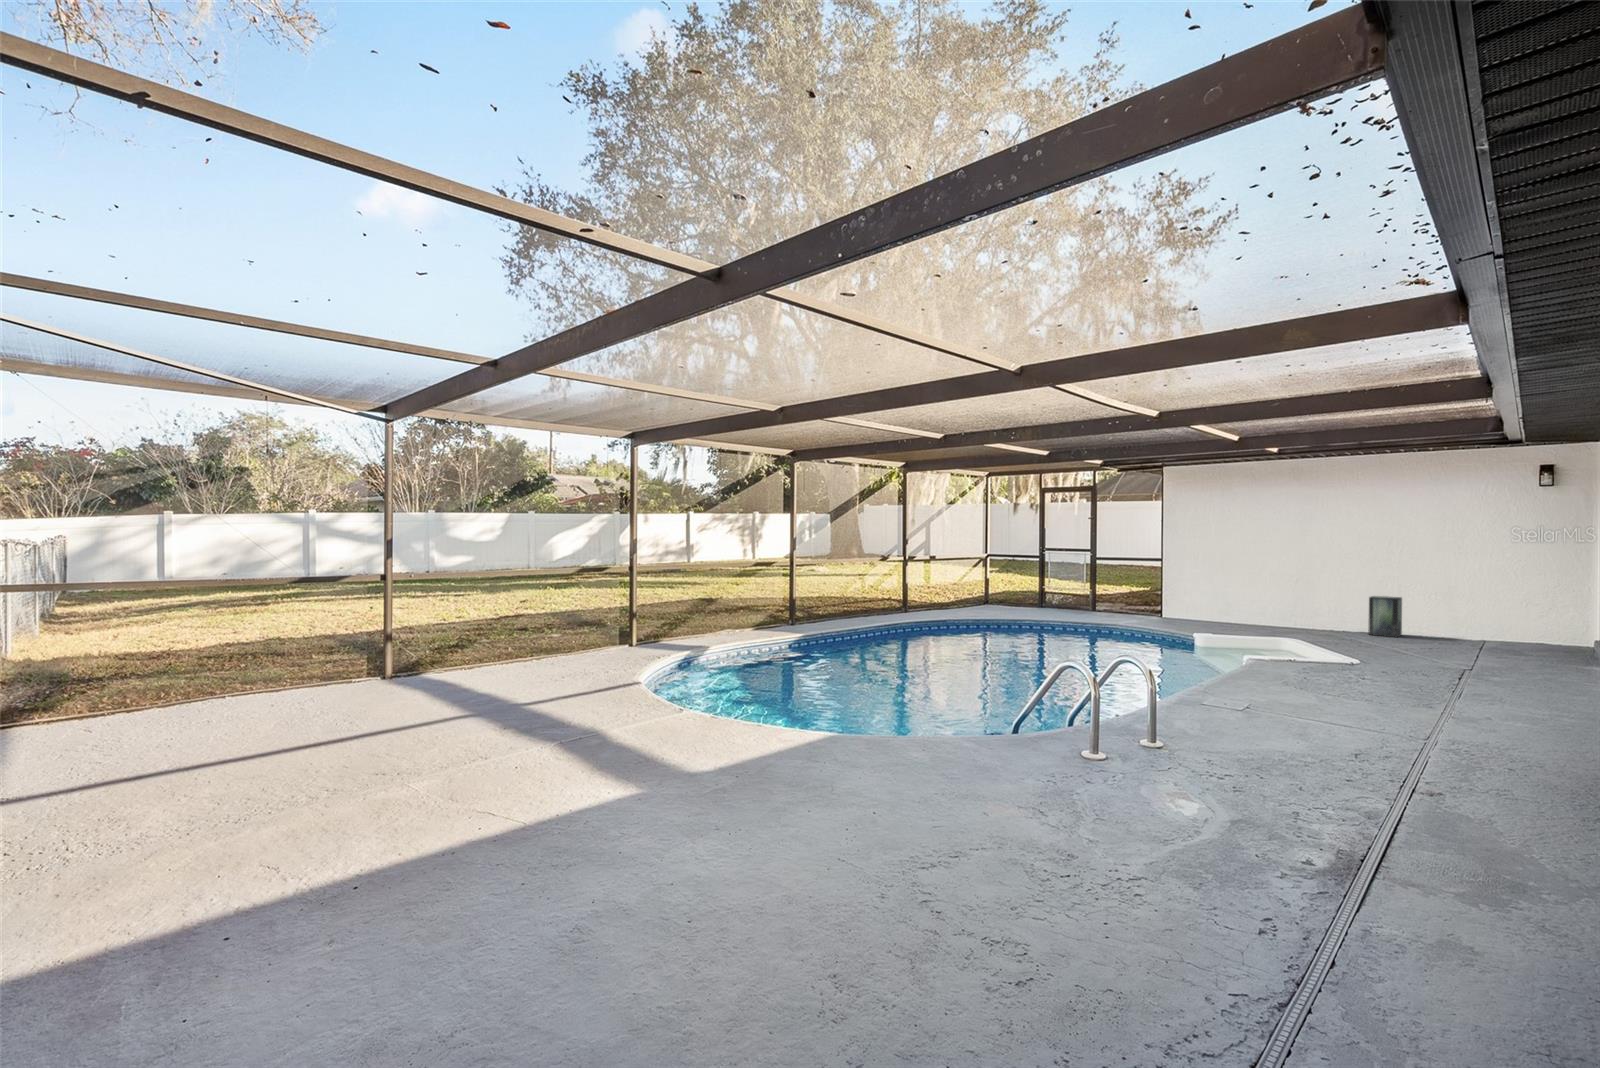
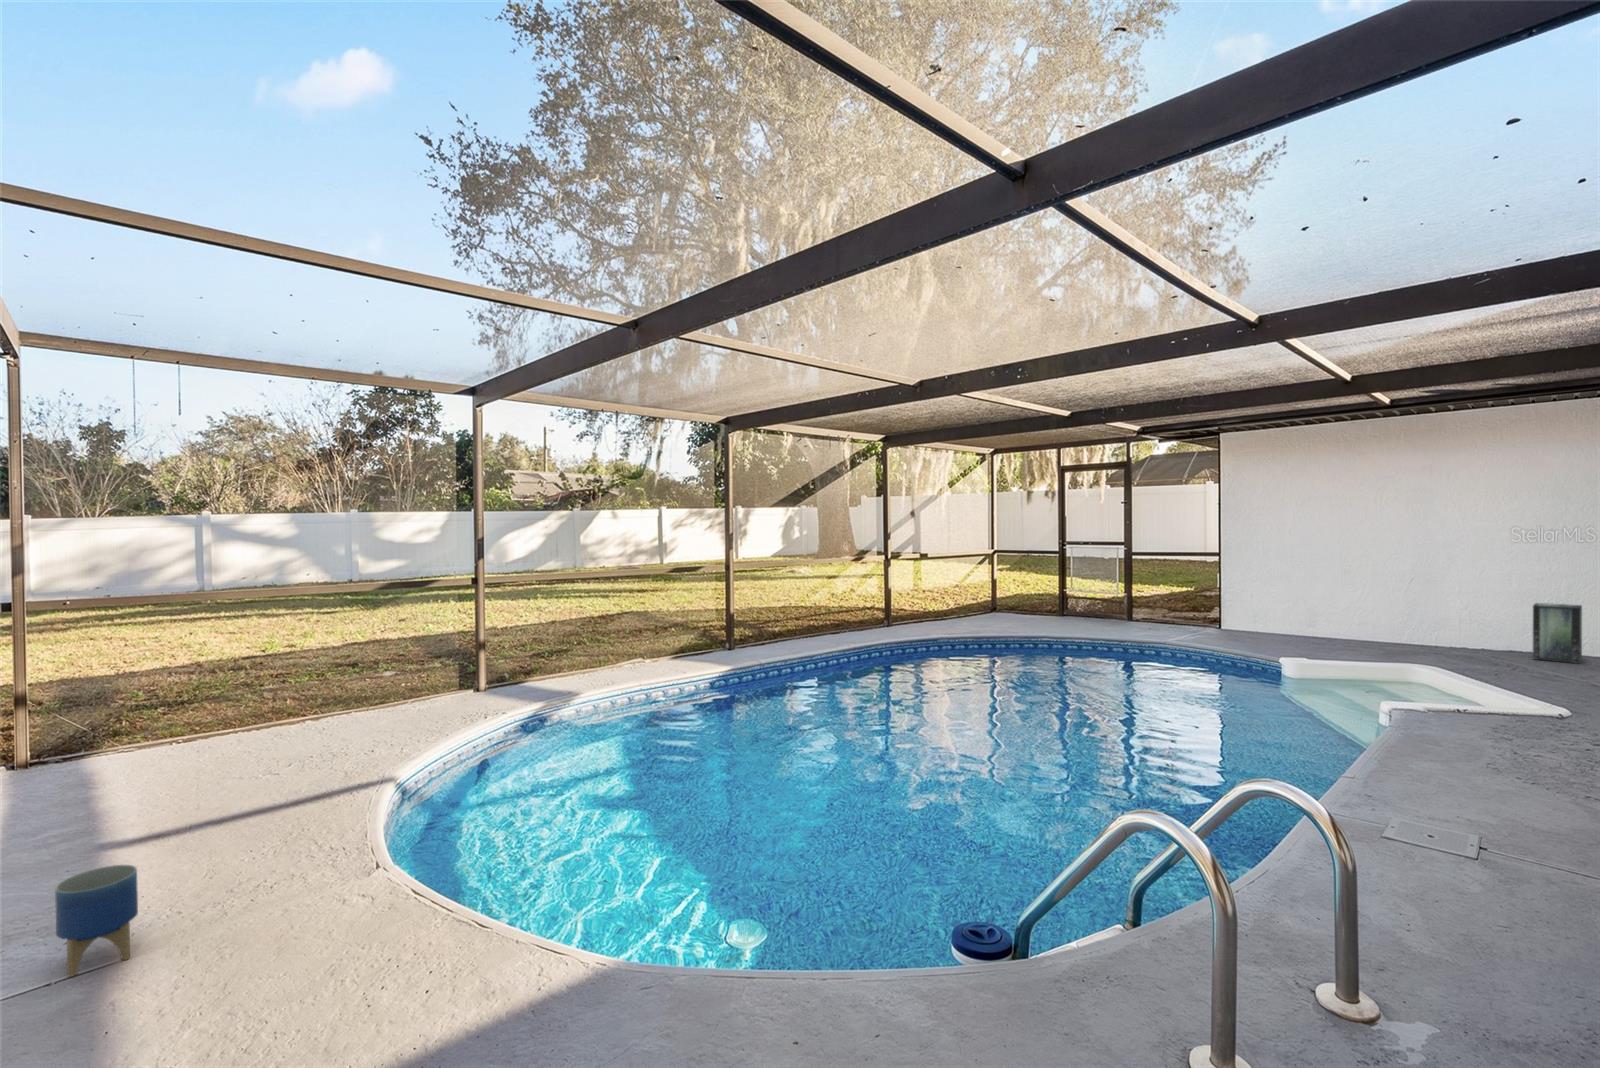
planter: none [587,691,615,735] -> present [55,865,138,977]

